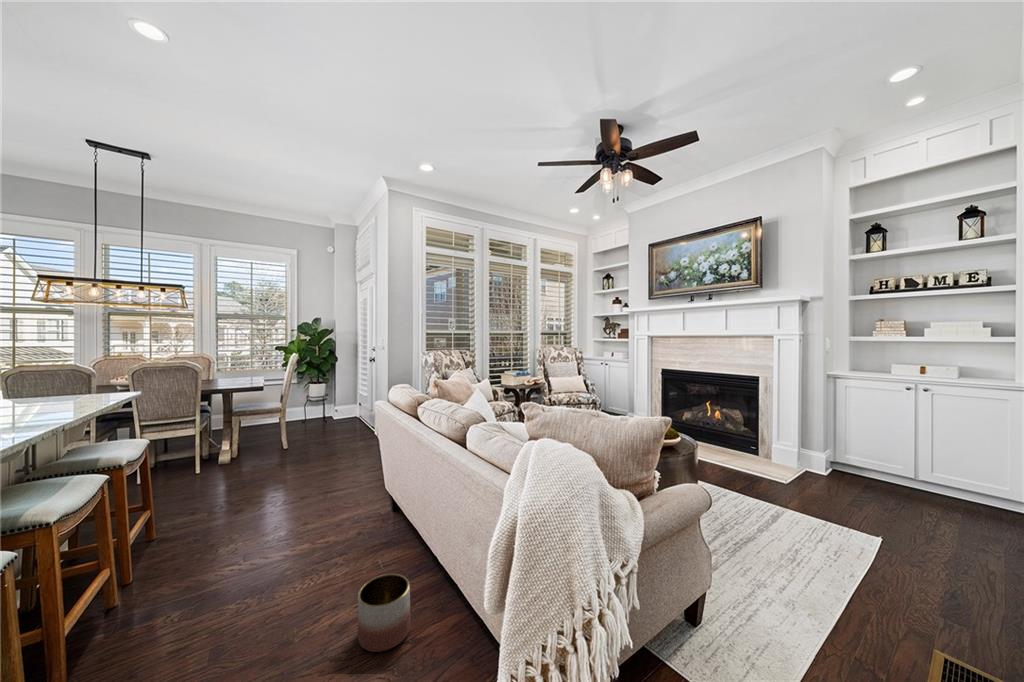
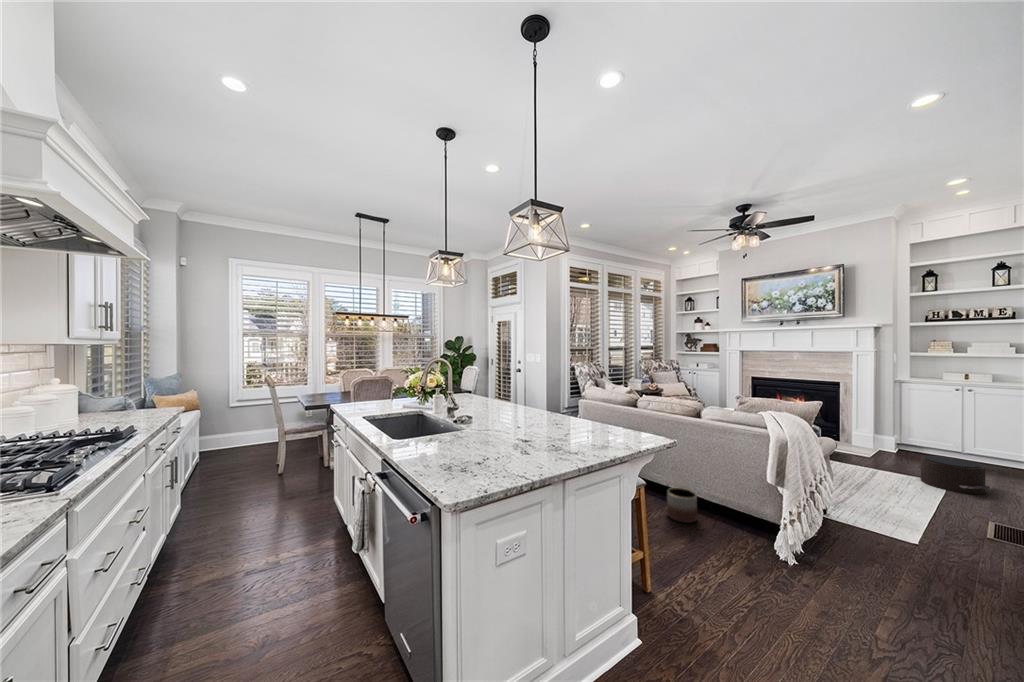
pouf: none [827,491,946,561] -> present [909,456,989,494]

